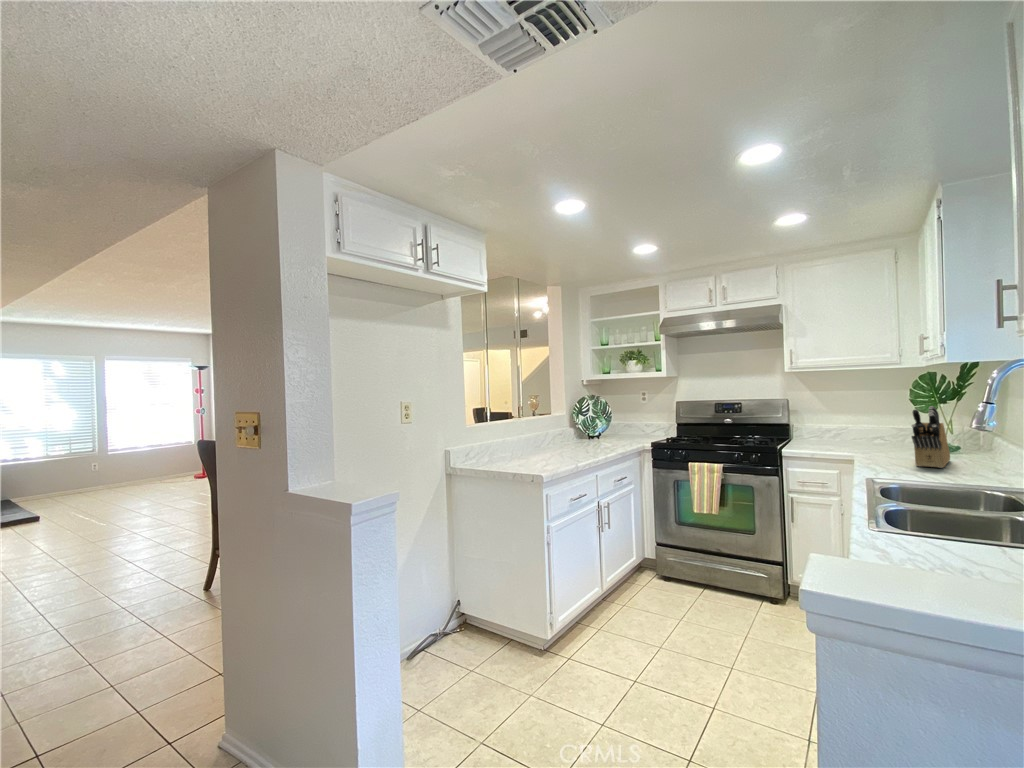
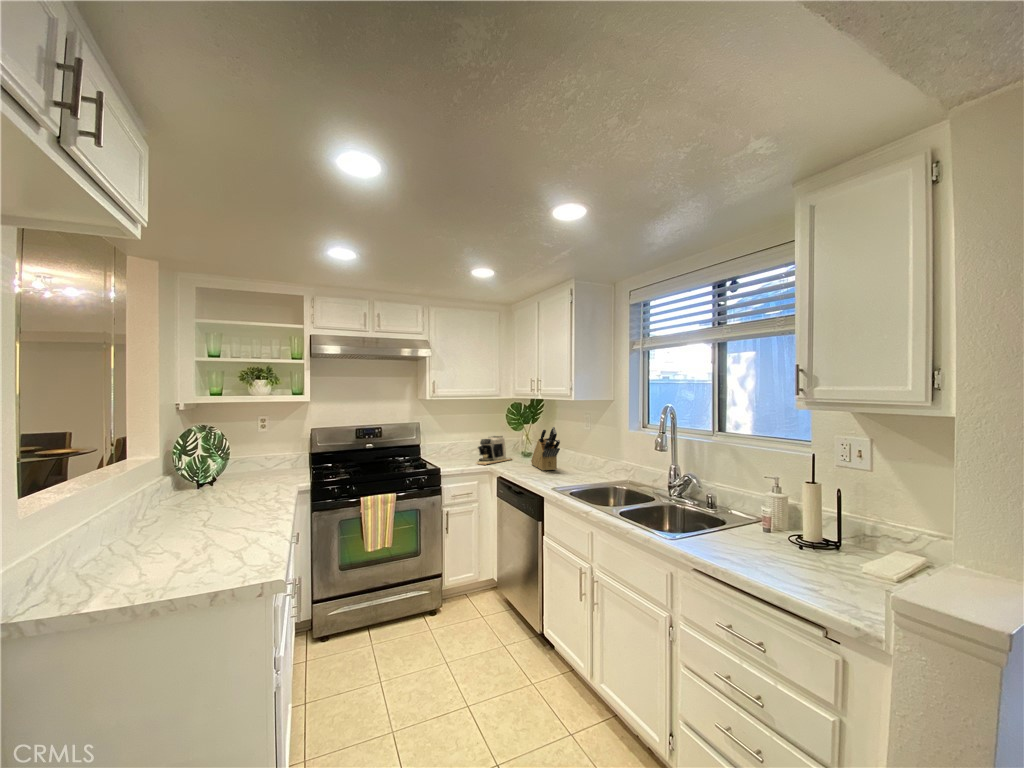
coffee maker: none [841,418,913,452] -> present [477,436,512,465]

